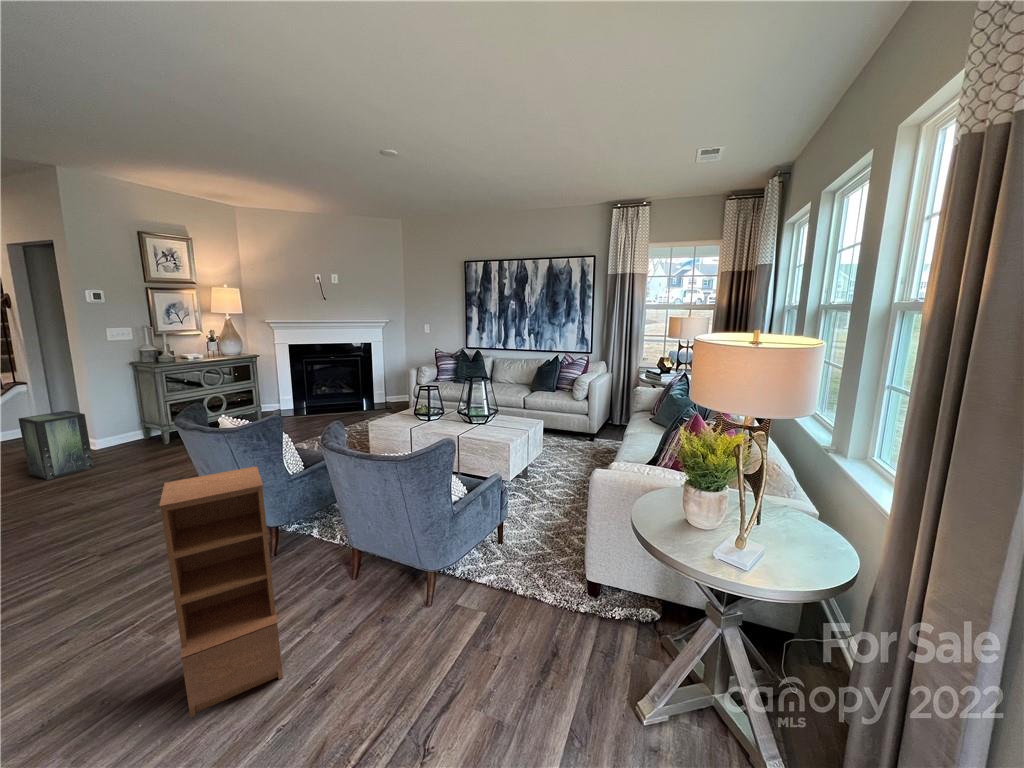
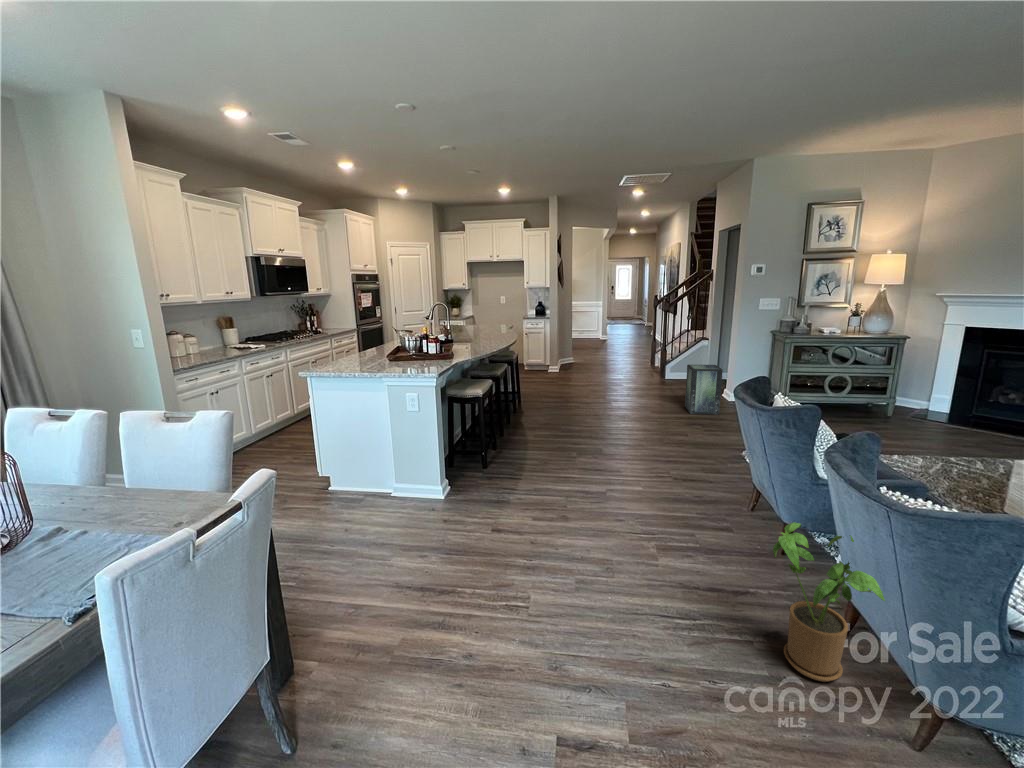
bookcase: present [159,466,283,718] -> none [630,430,736,654]
house plant: none [308,486,397,622] -> present [773,522,885,682]

